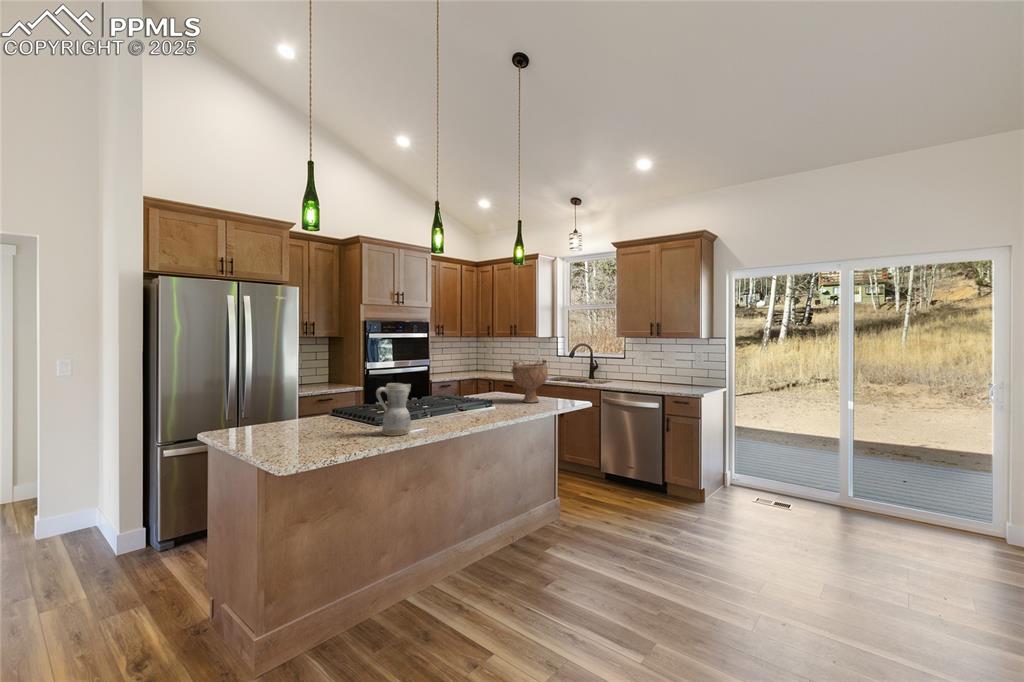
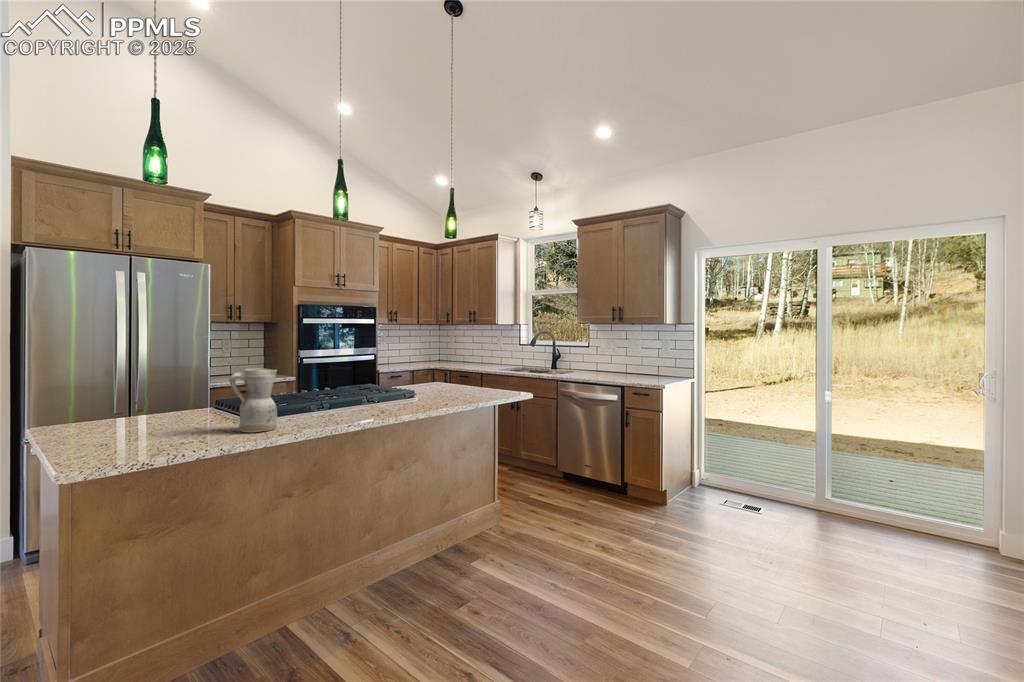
decorative bowl: present [511,360,548,403] -> none [434,344,479,394]

